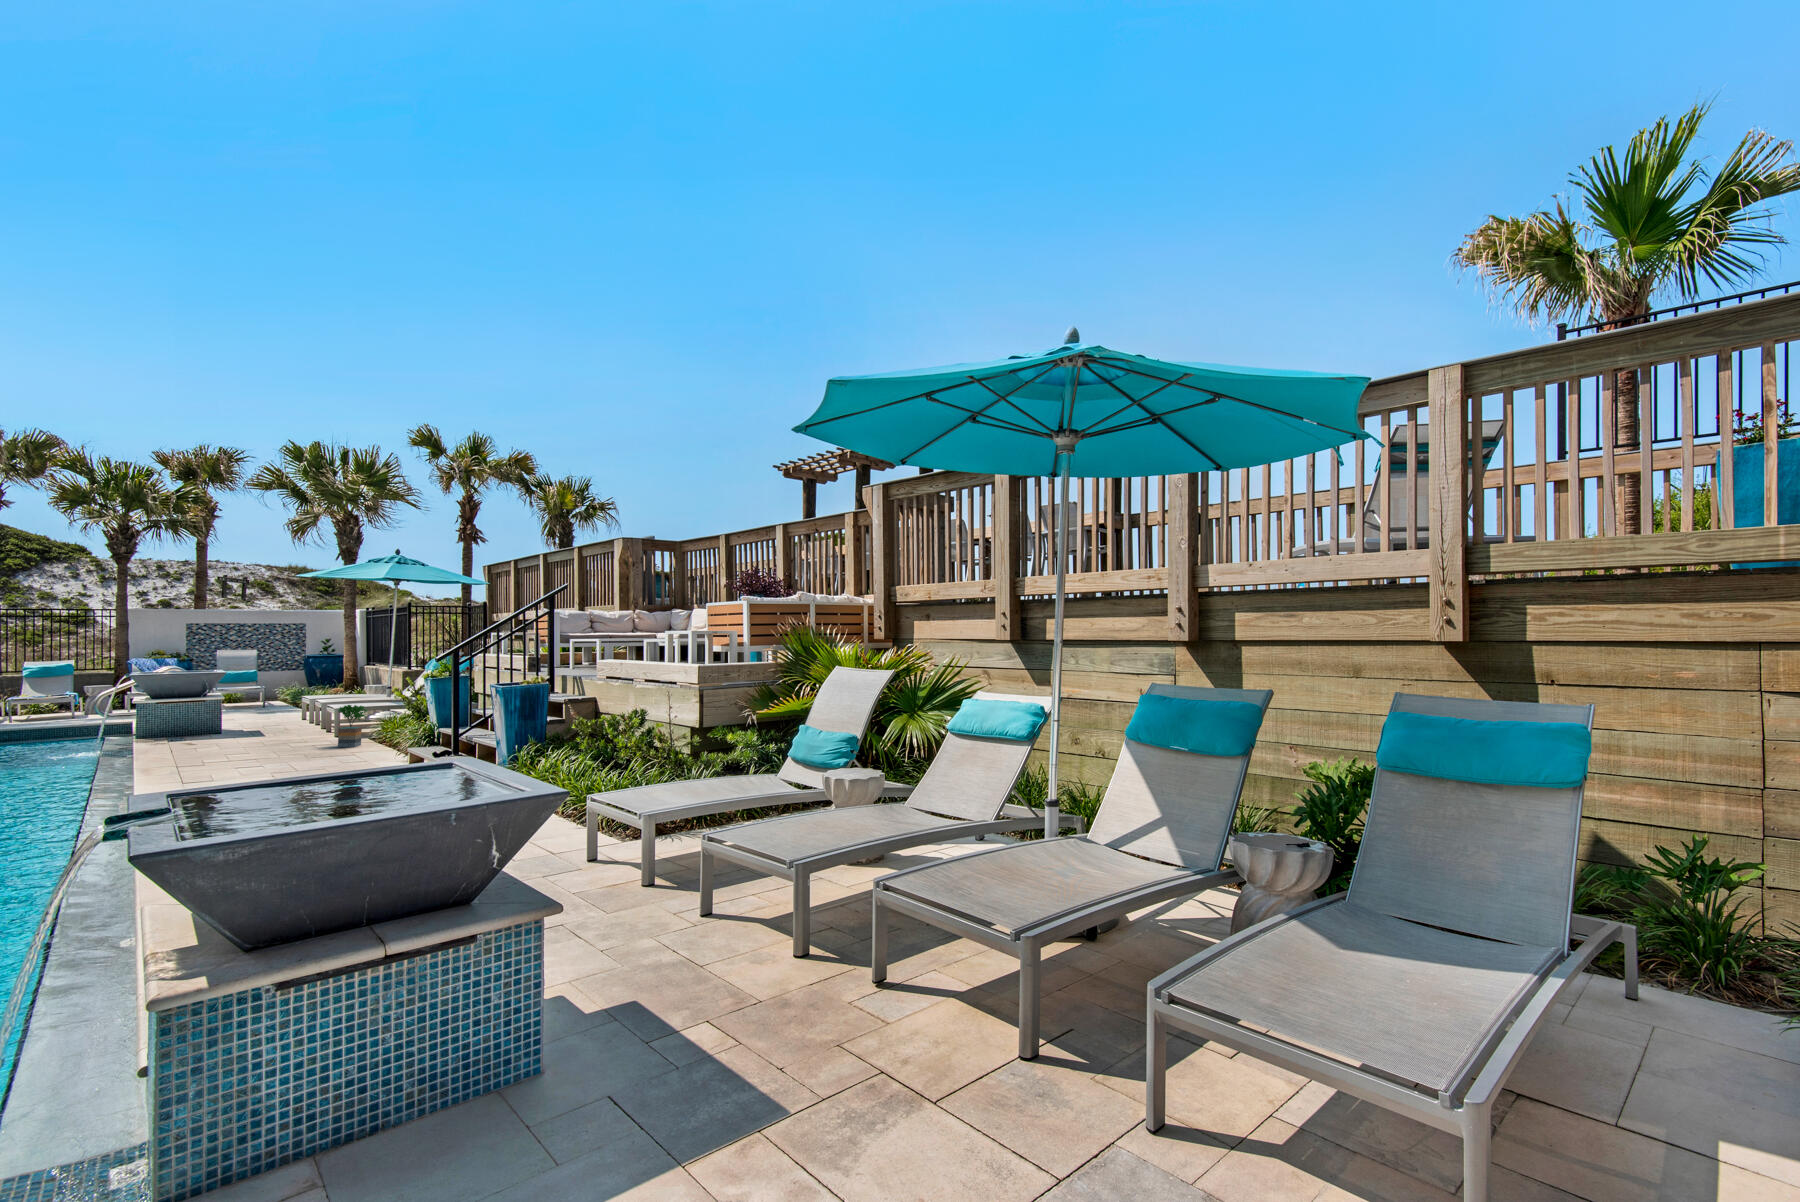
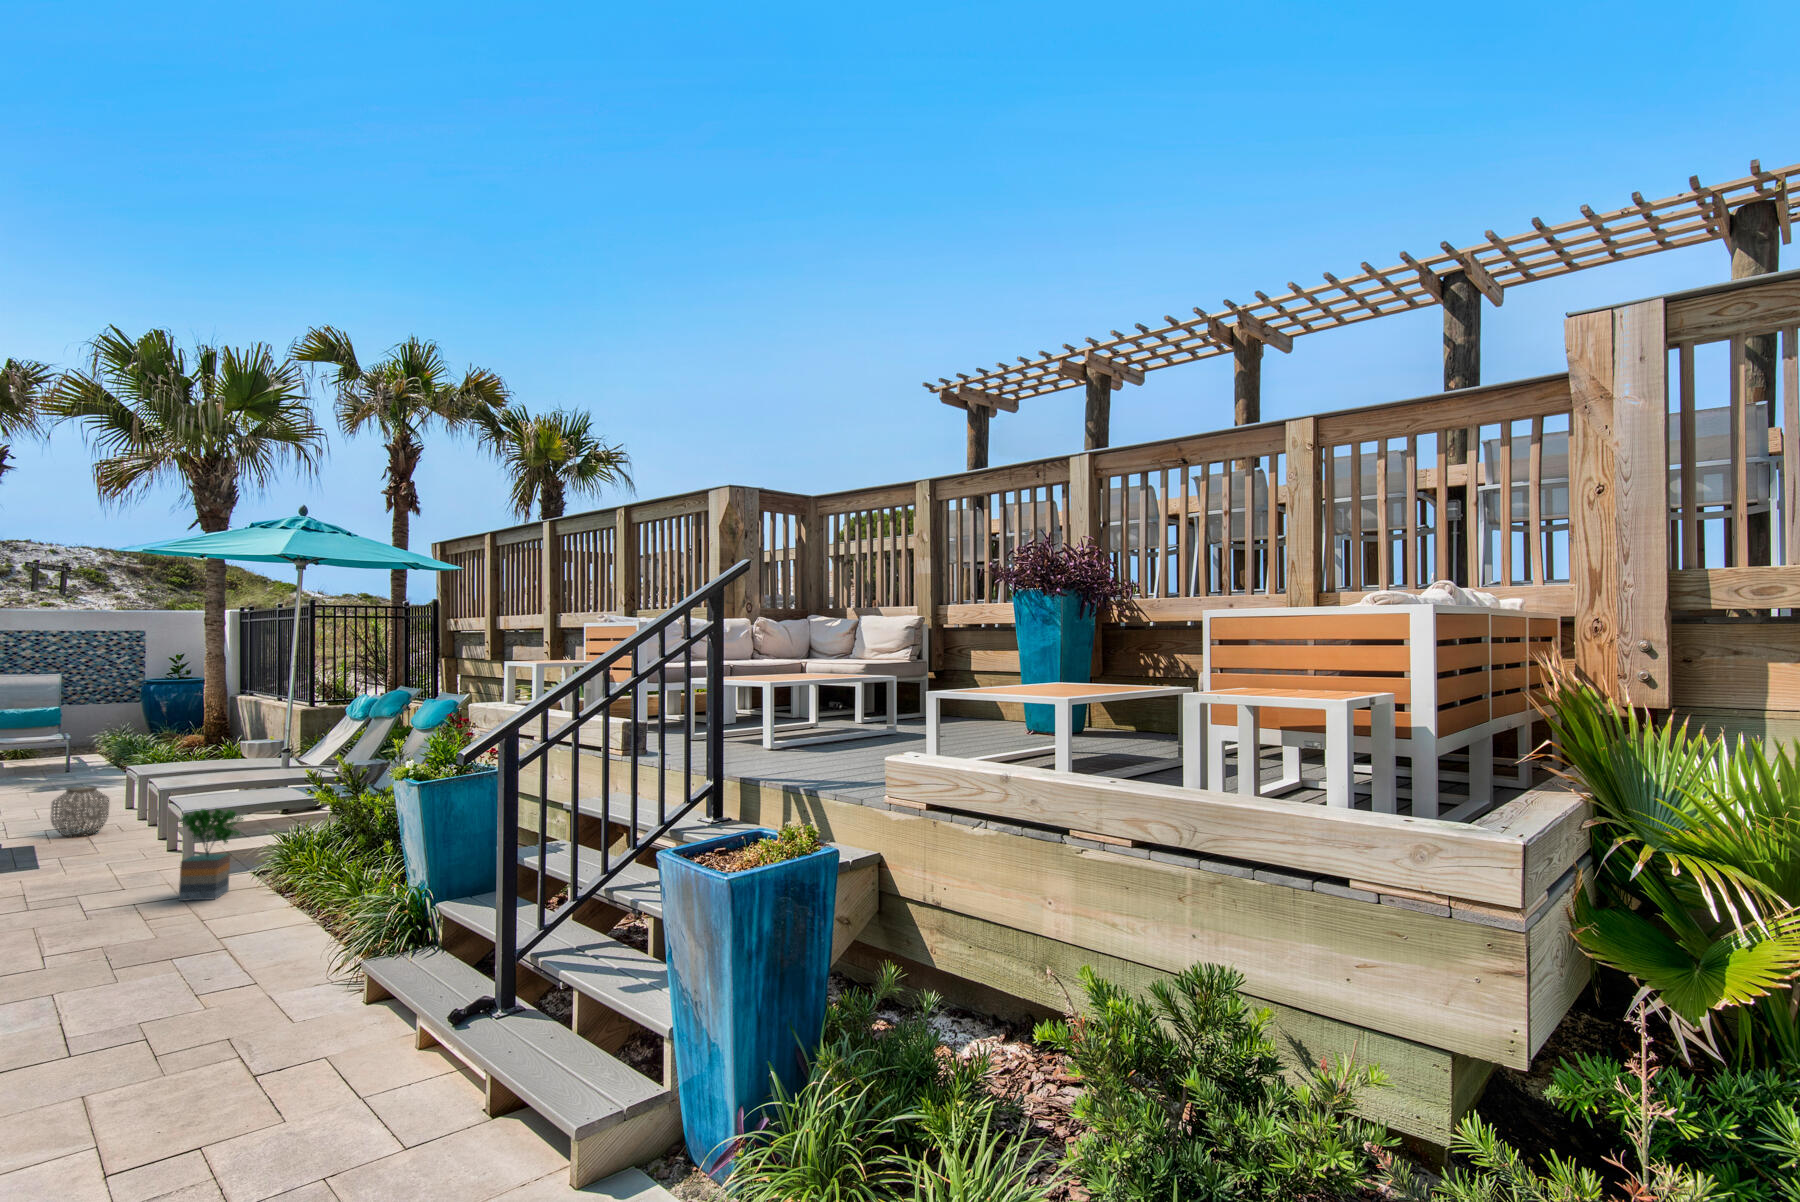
woven basket: none [268,704,298,730] -> present [51,787,109,837]

